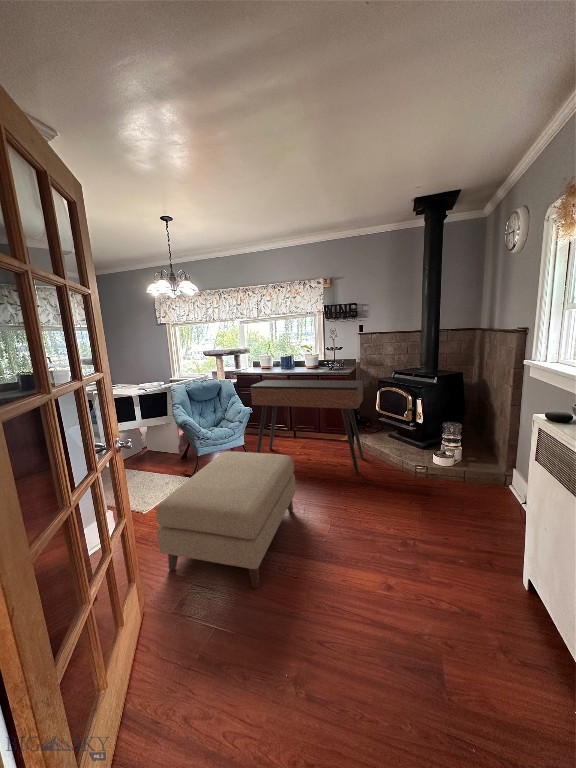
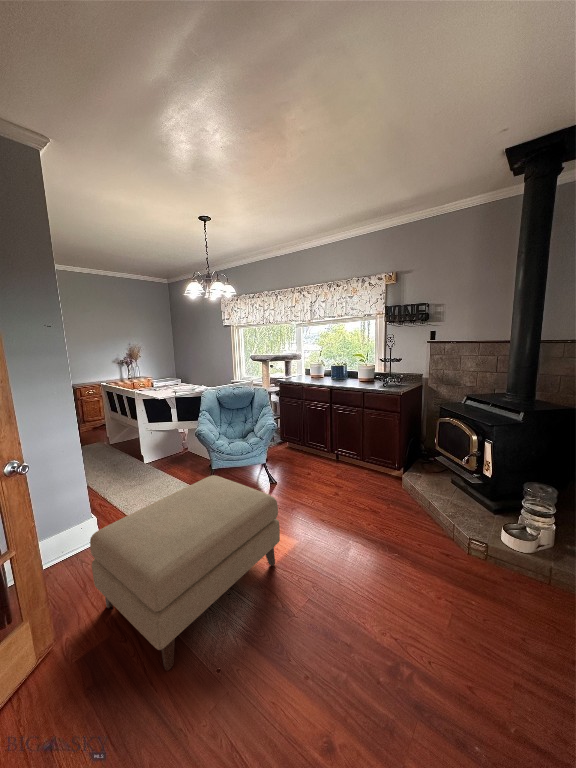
console table: present [251,380,363,473] -> none [273,393,408,528]

